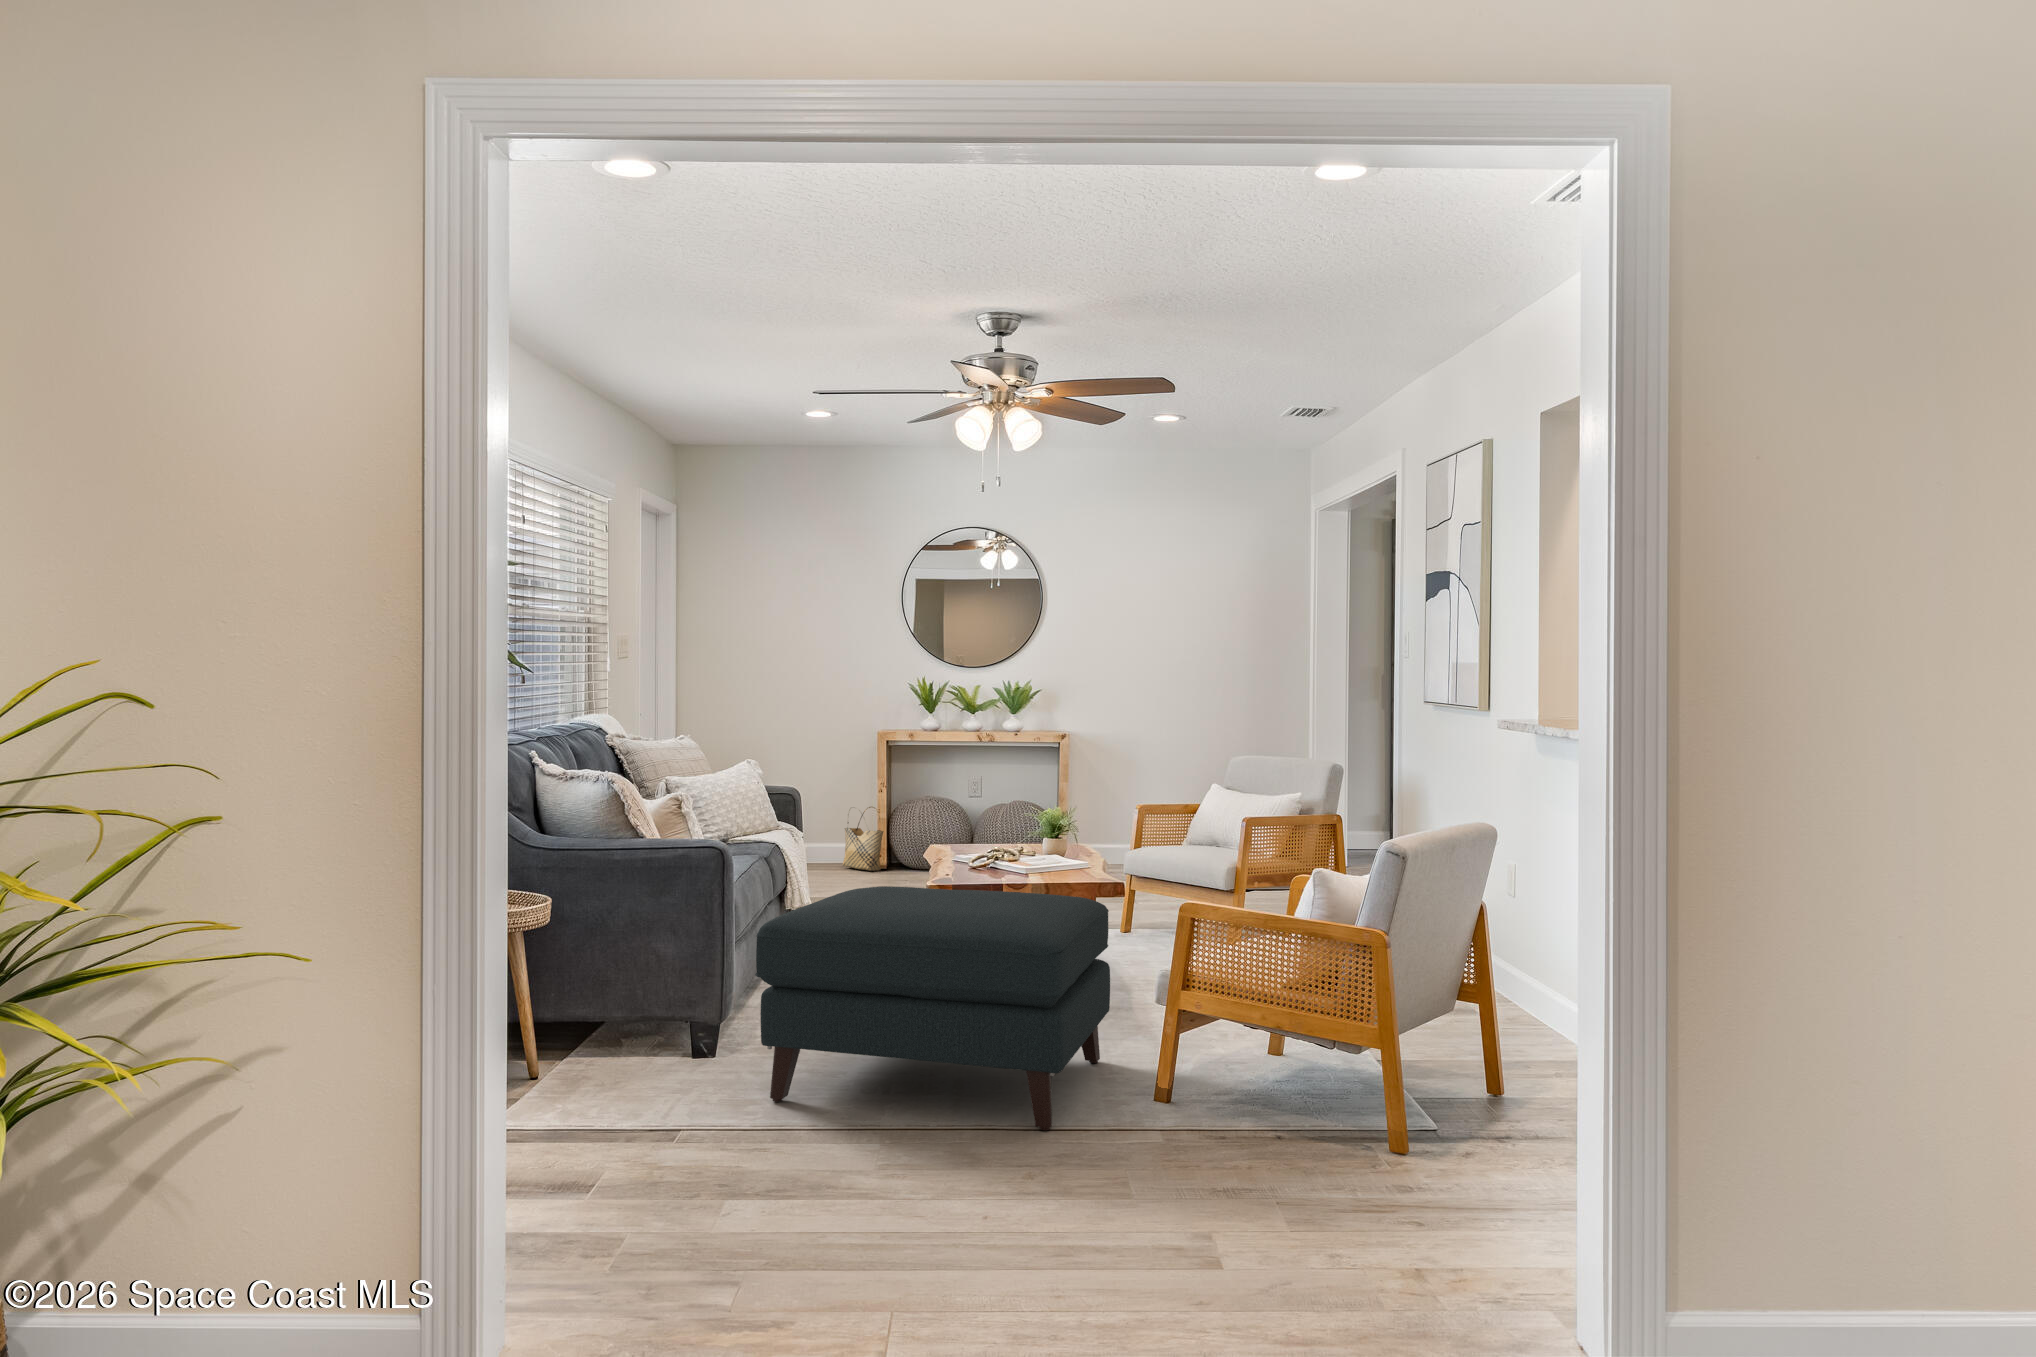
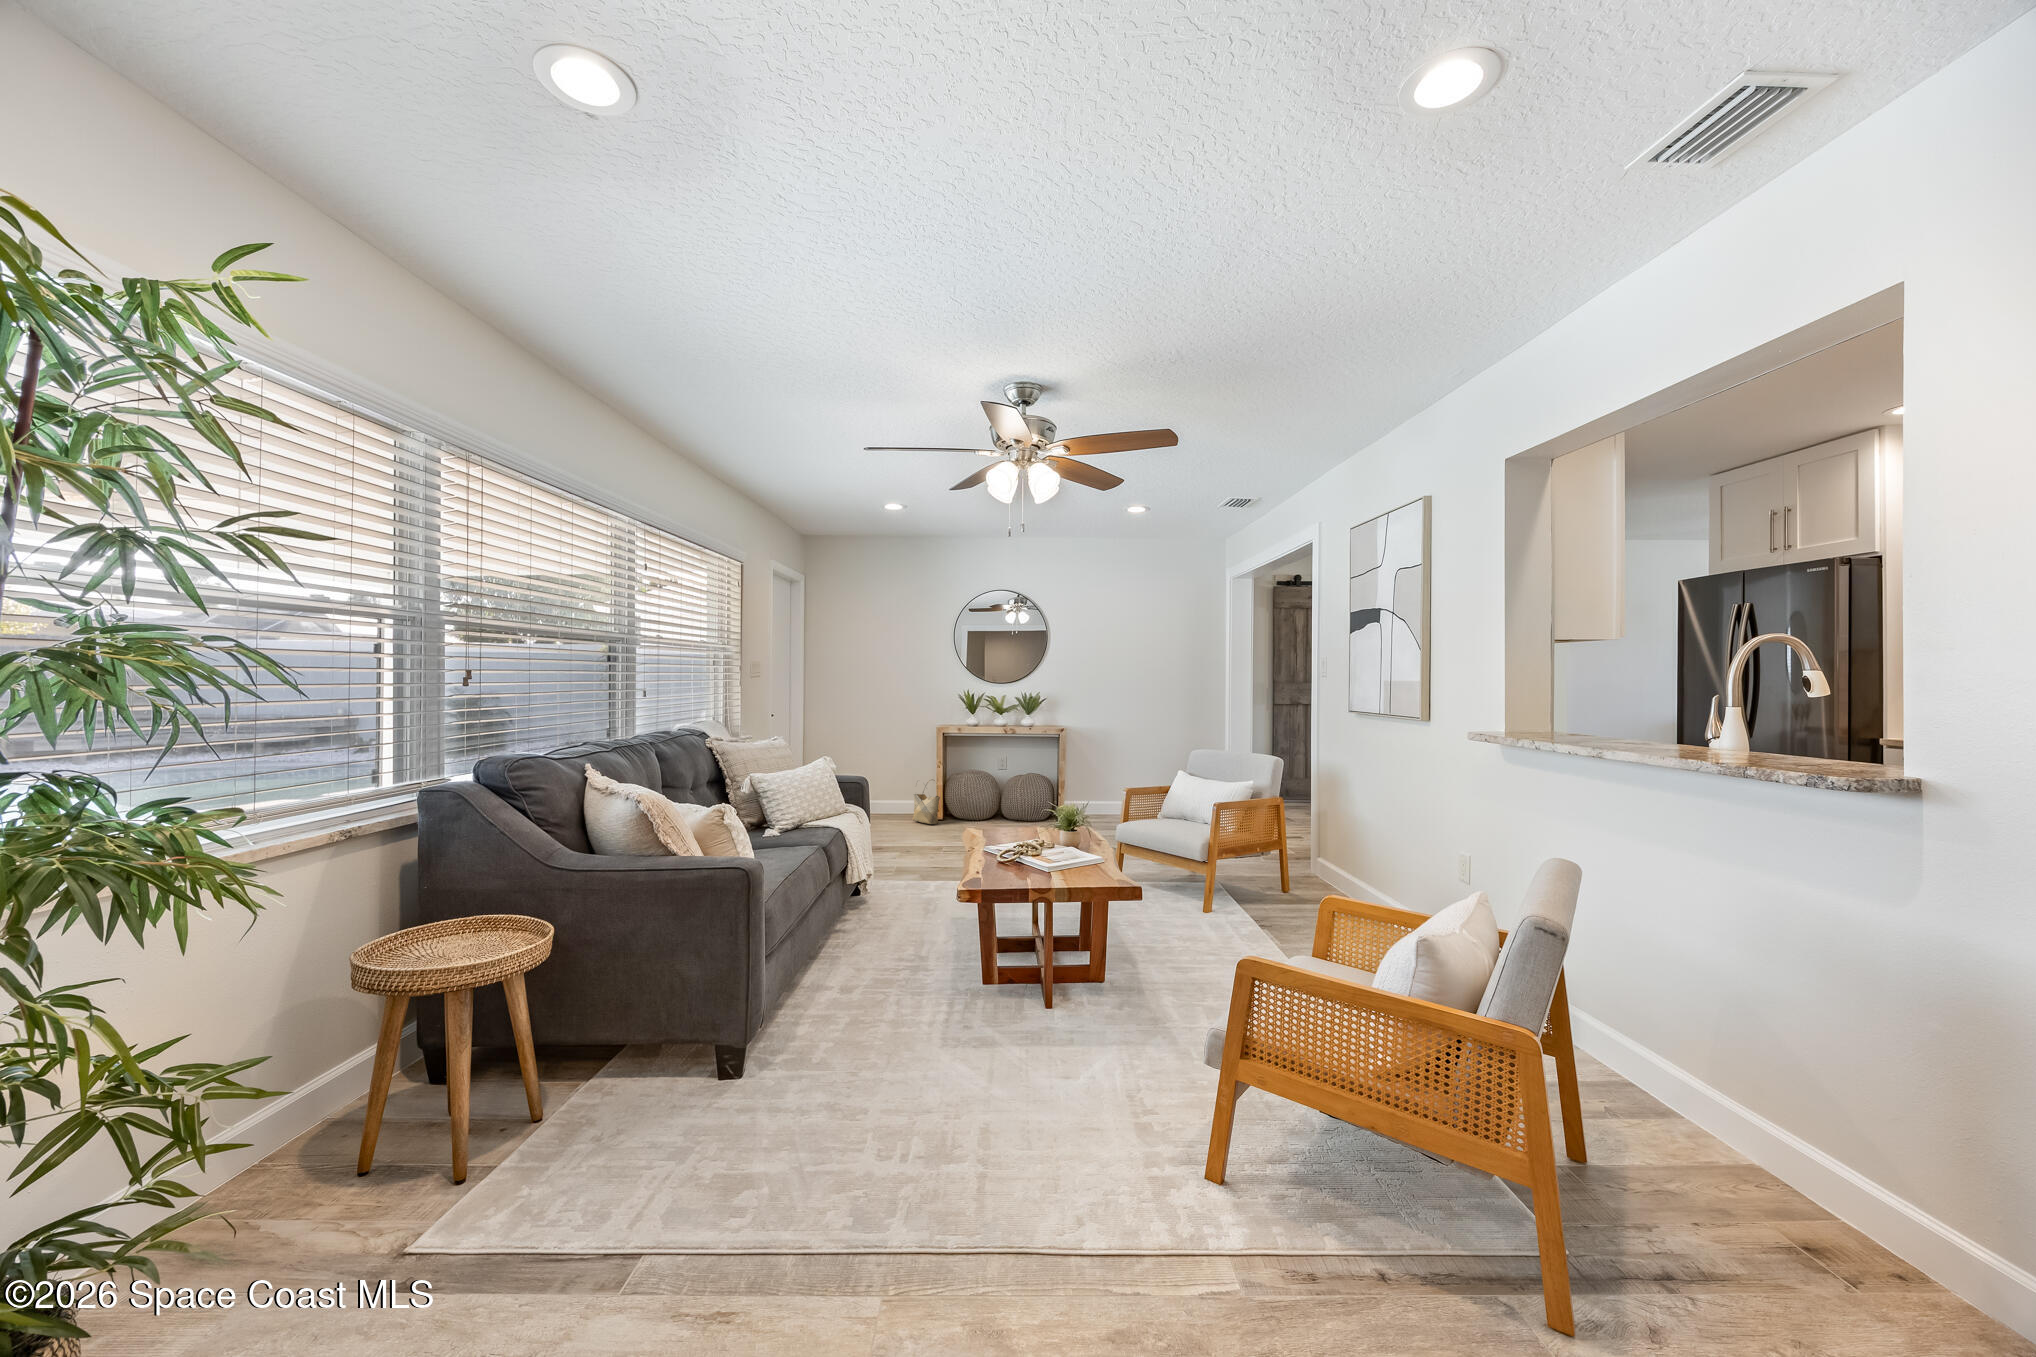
ottoman: present [755,886,1110,1130] -> none [746,900,1138,1267]

